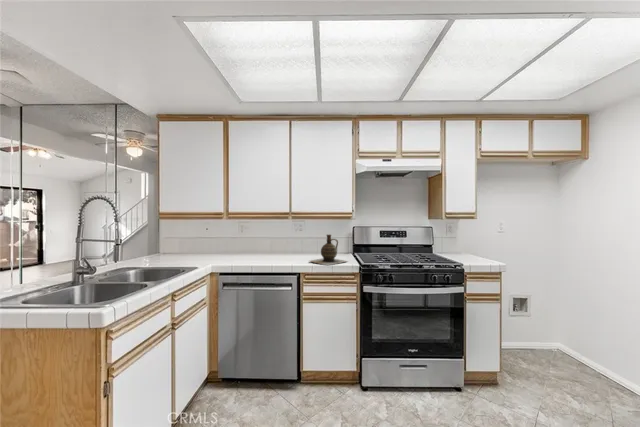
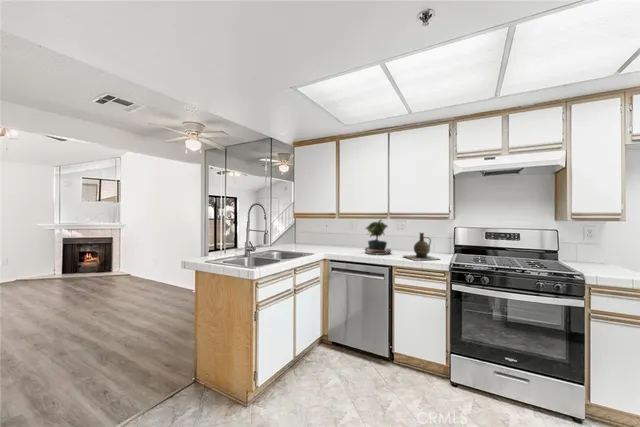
potted plant: none [253,220,294,263] -> present [365,220,391,255]

